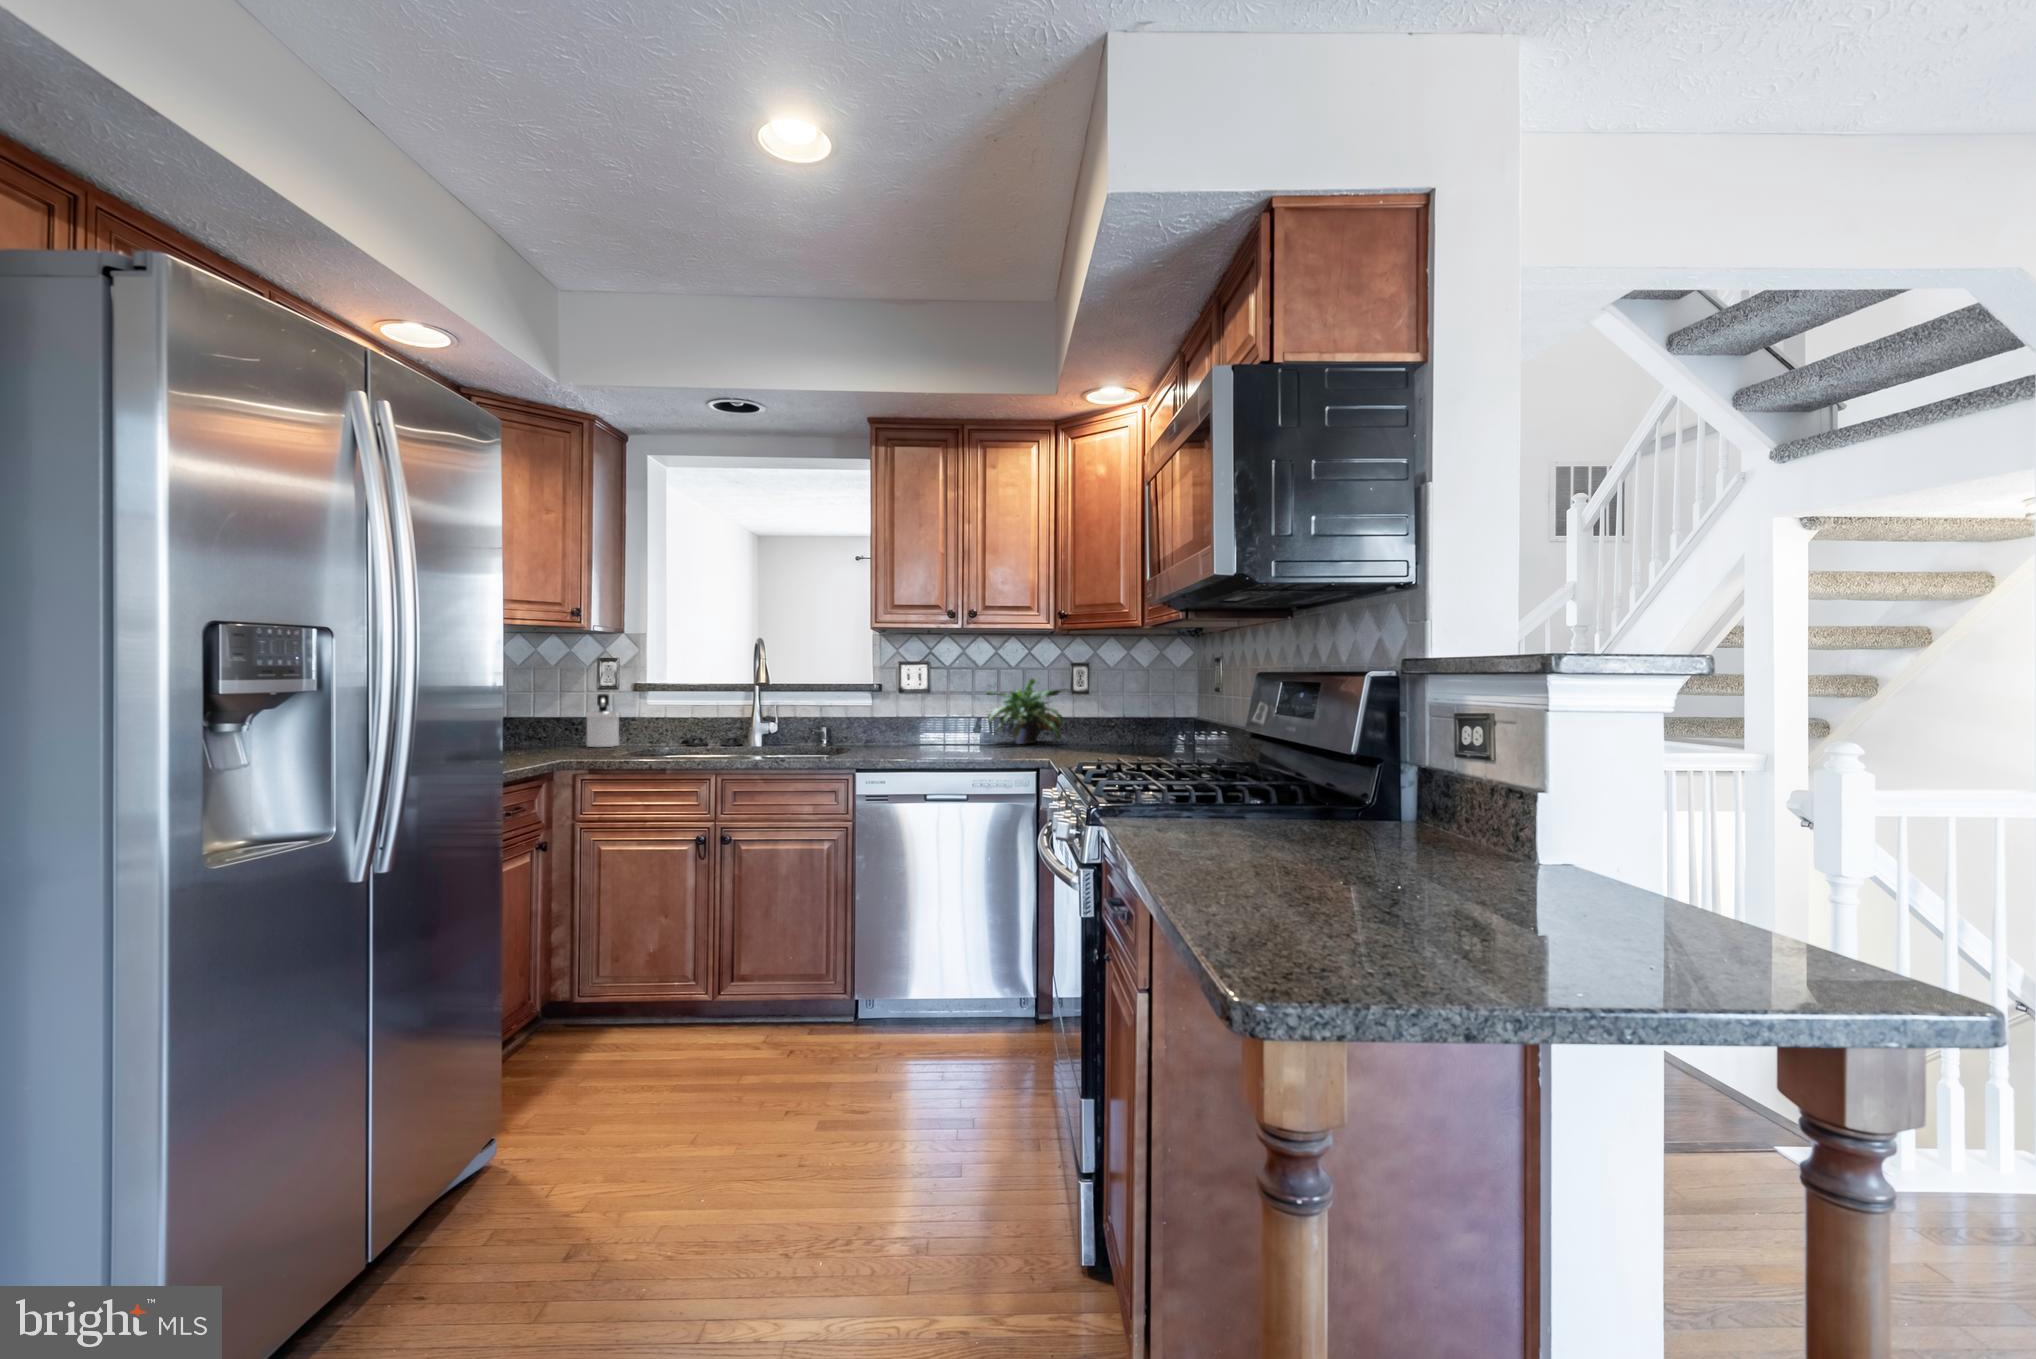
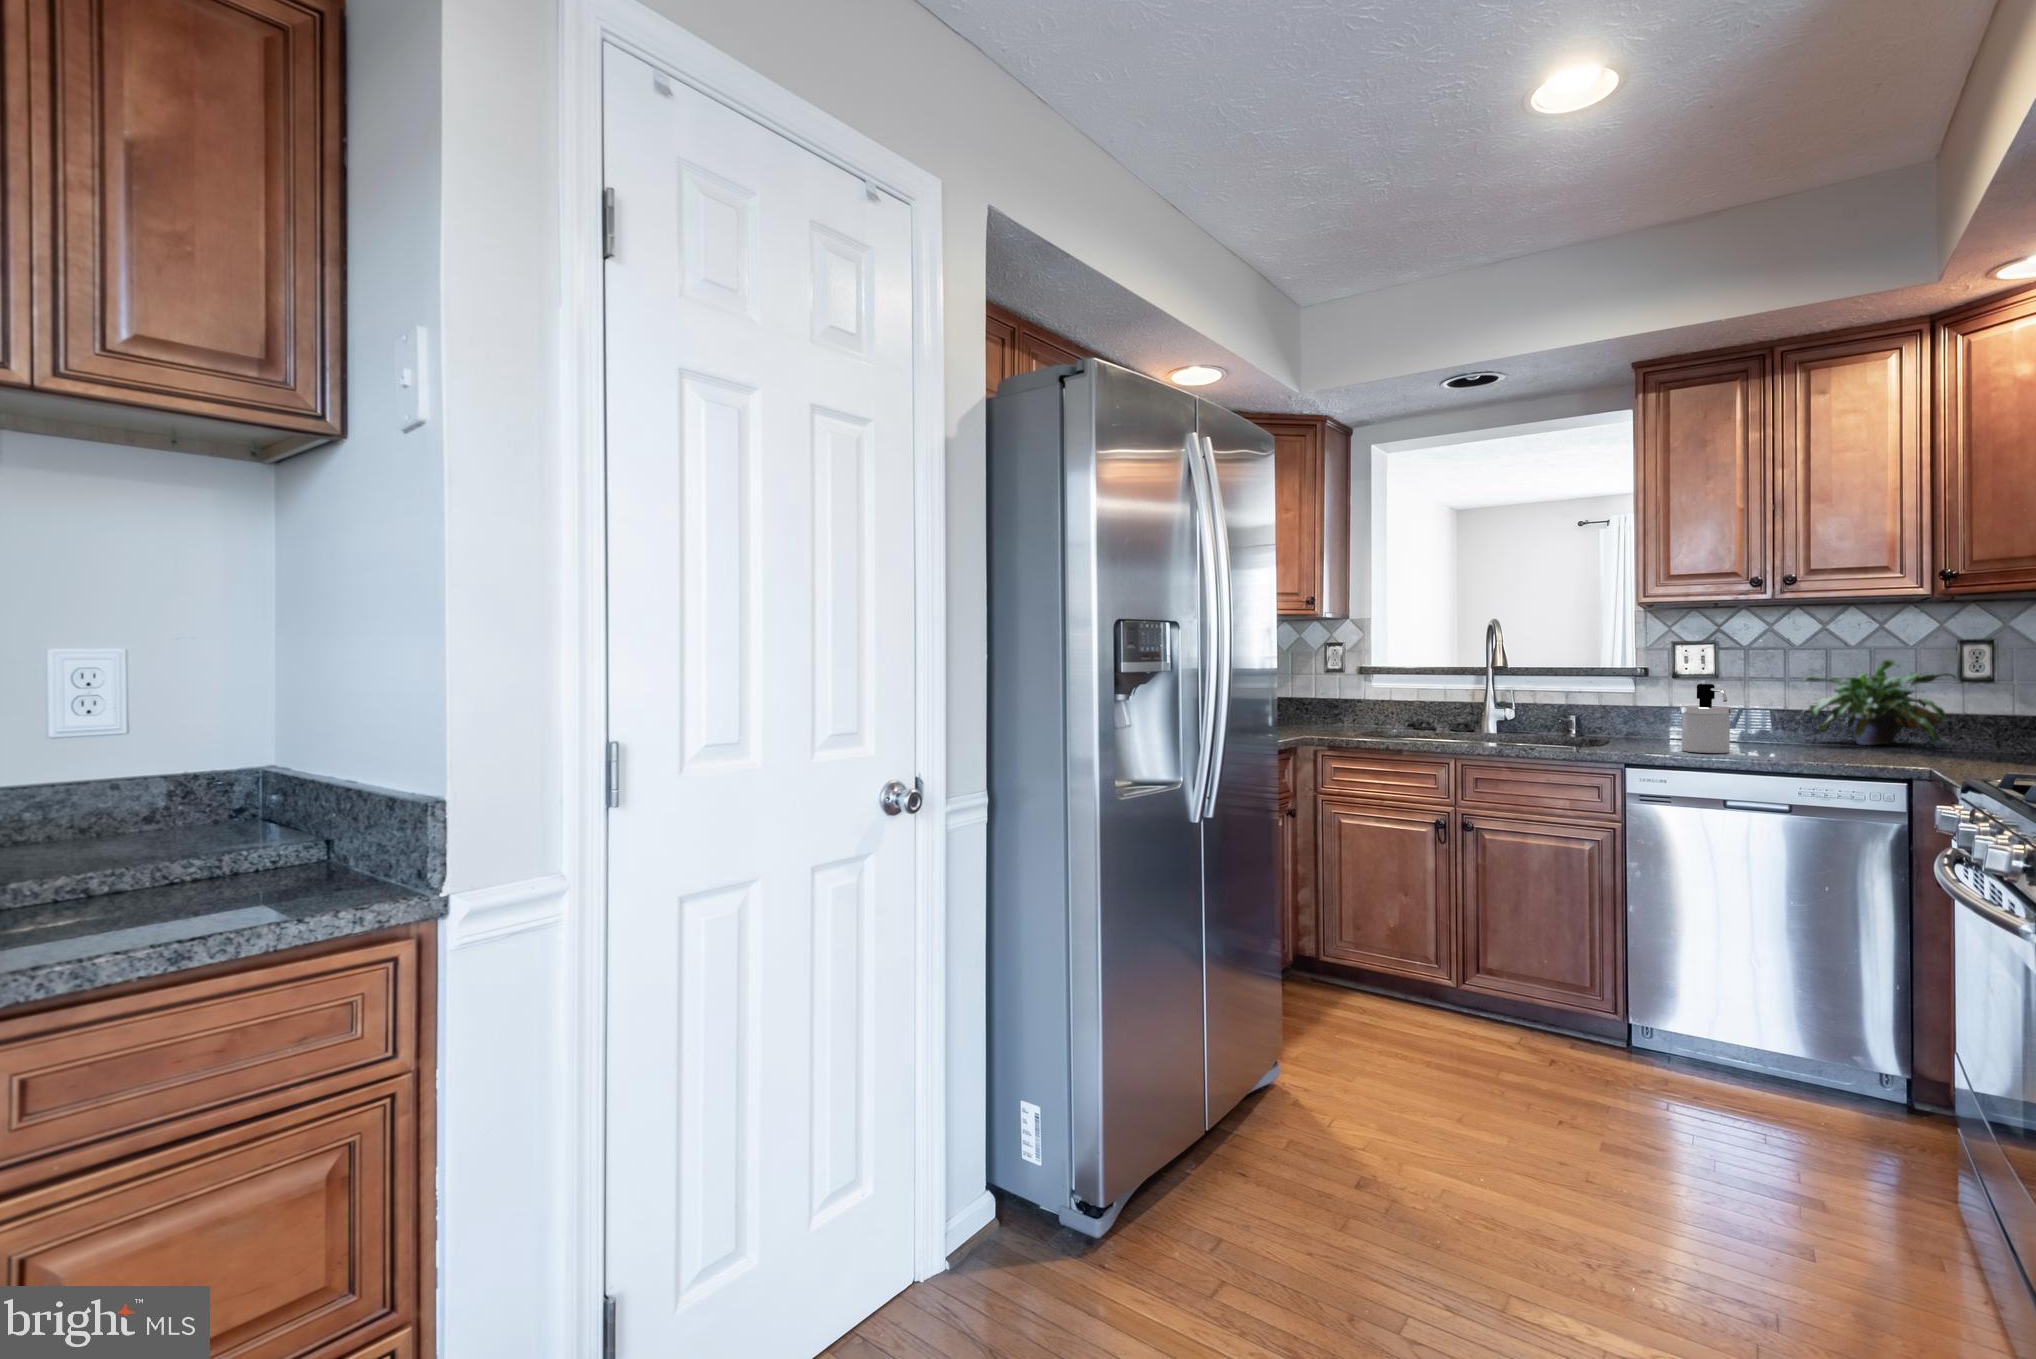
soap dispenser: present [585,694,620,747] -> present [1680,684,1732,753]

